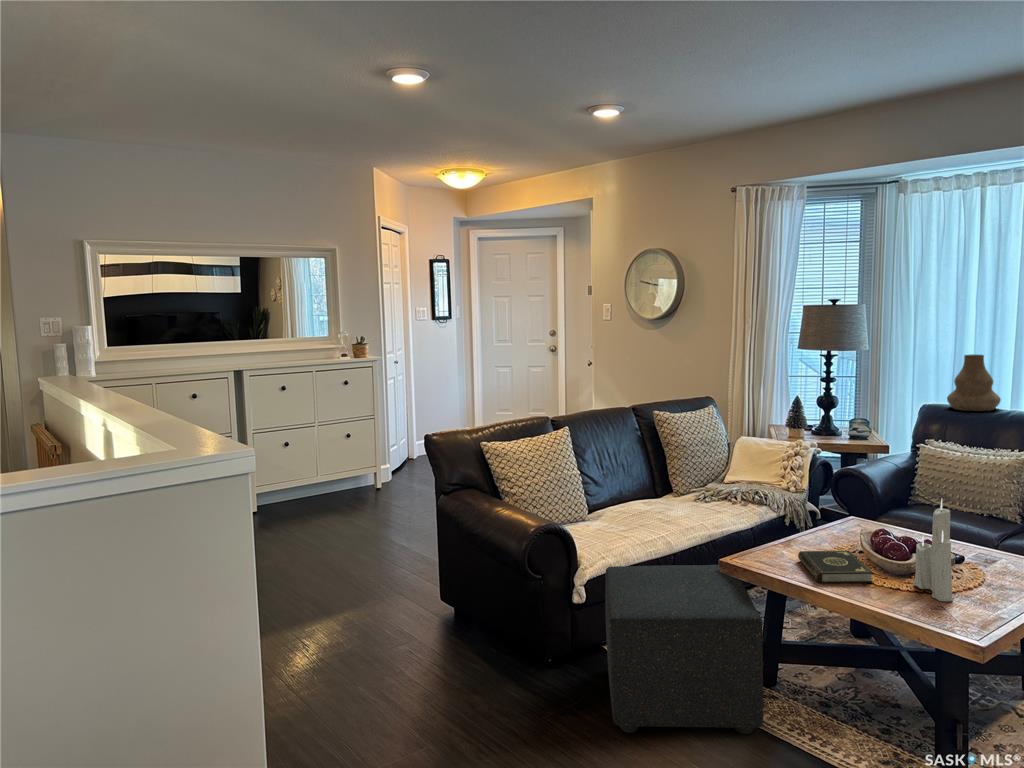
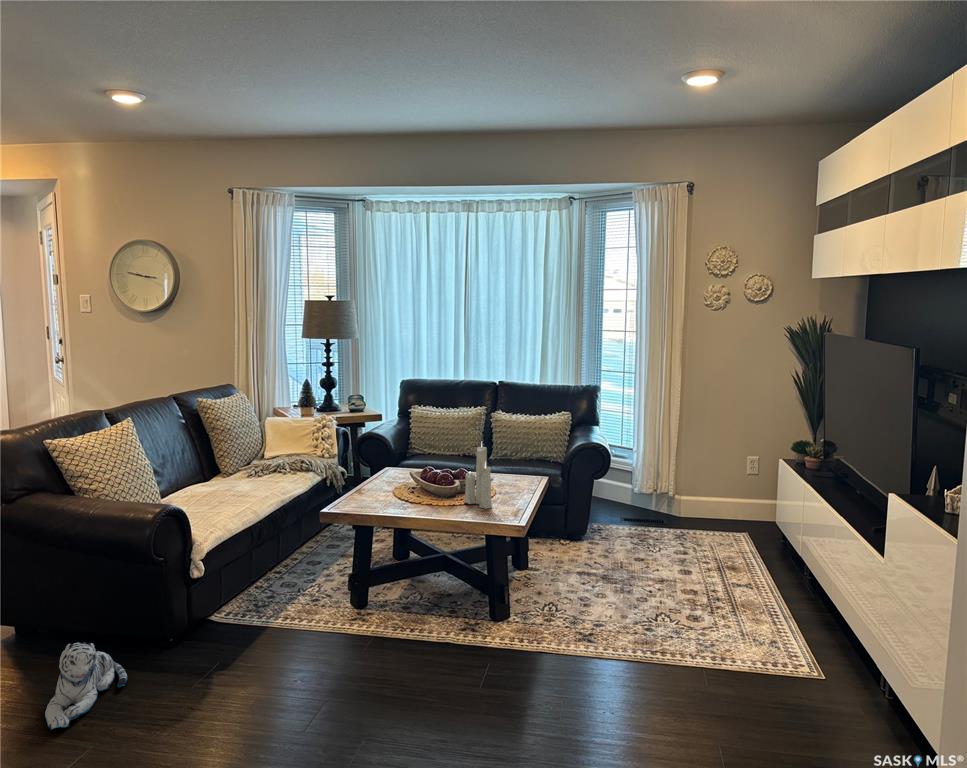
vase: present [947,355,1001,411] -> none [417,344,450,385]
book: present [798,551,873,583] -> none [382,489,441,514]
ottoman: present [605,565,763,734] -> none [222,518,382,675]
plush toy: none [424,632,508,707] -> present [45,643,128,730]

